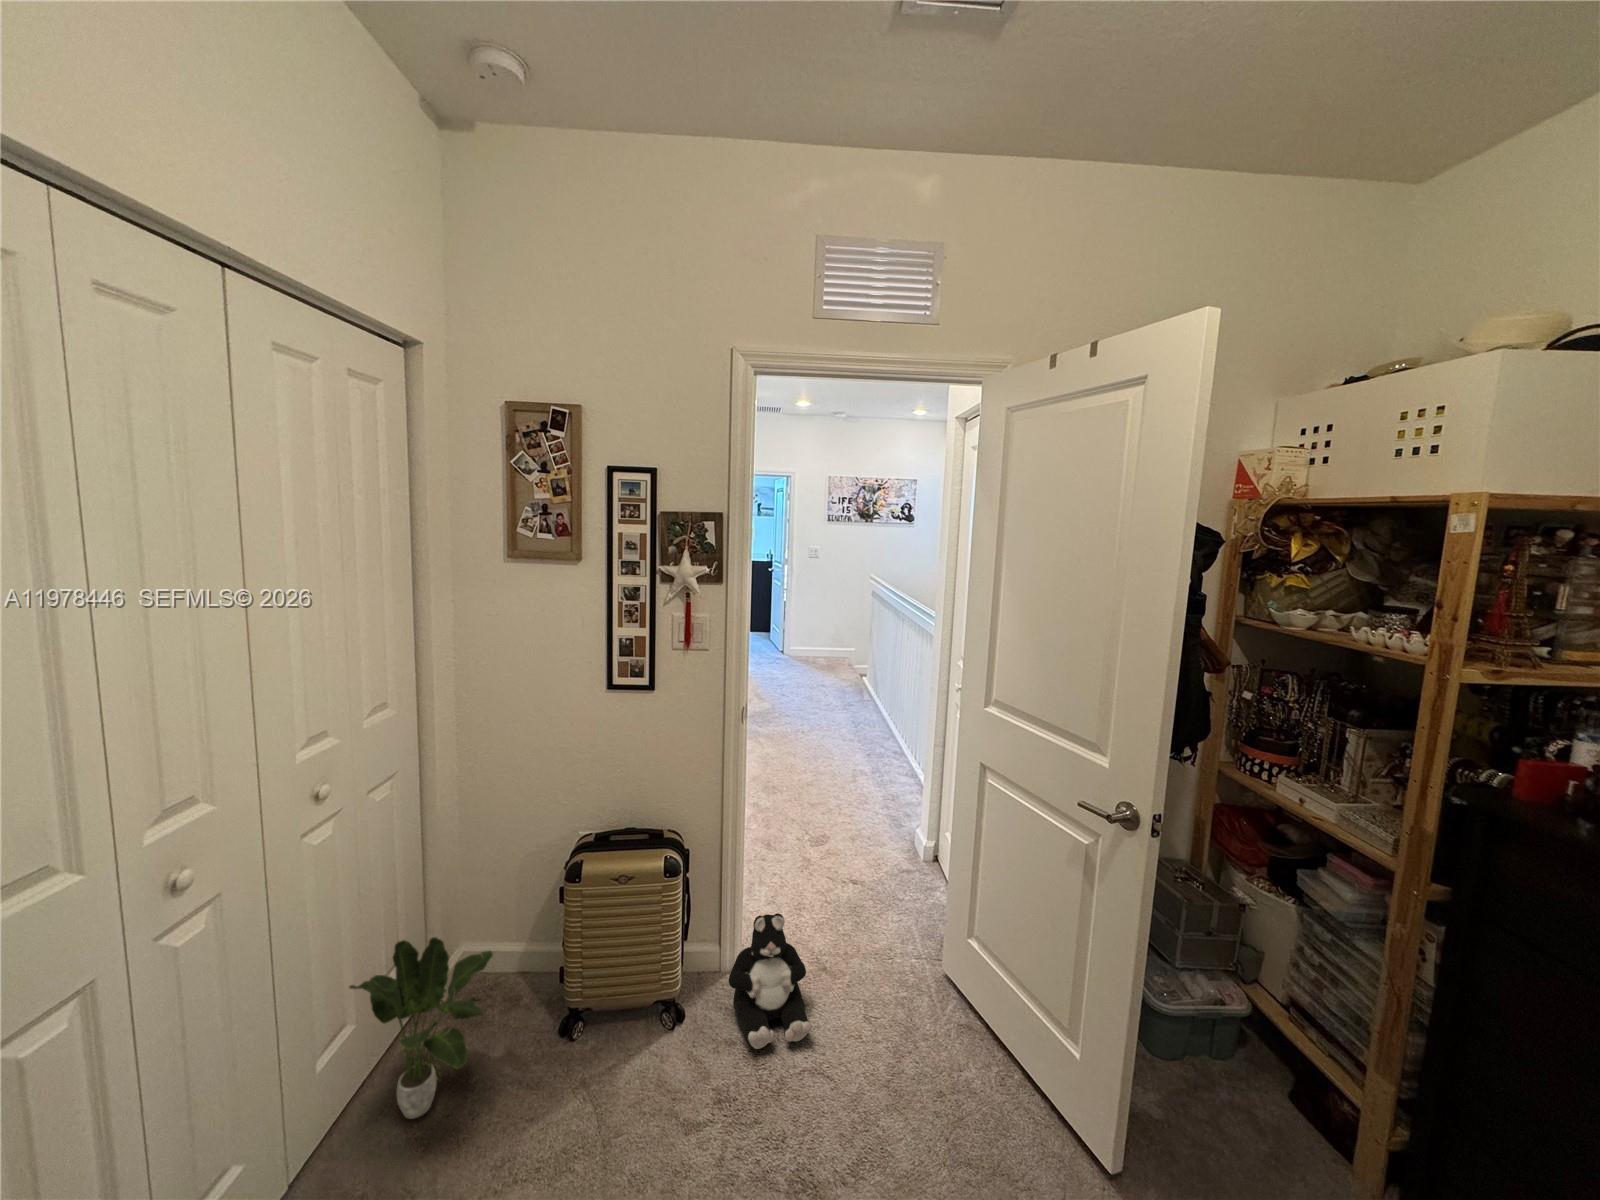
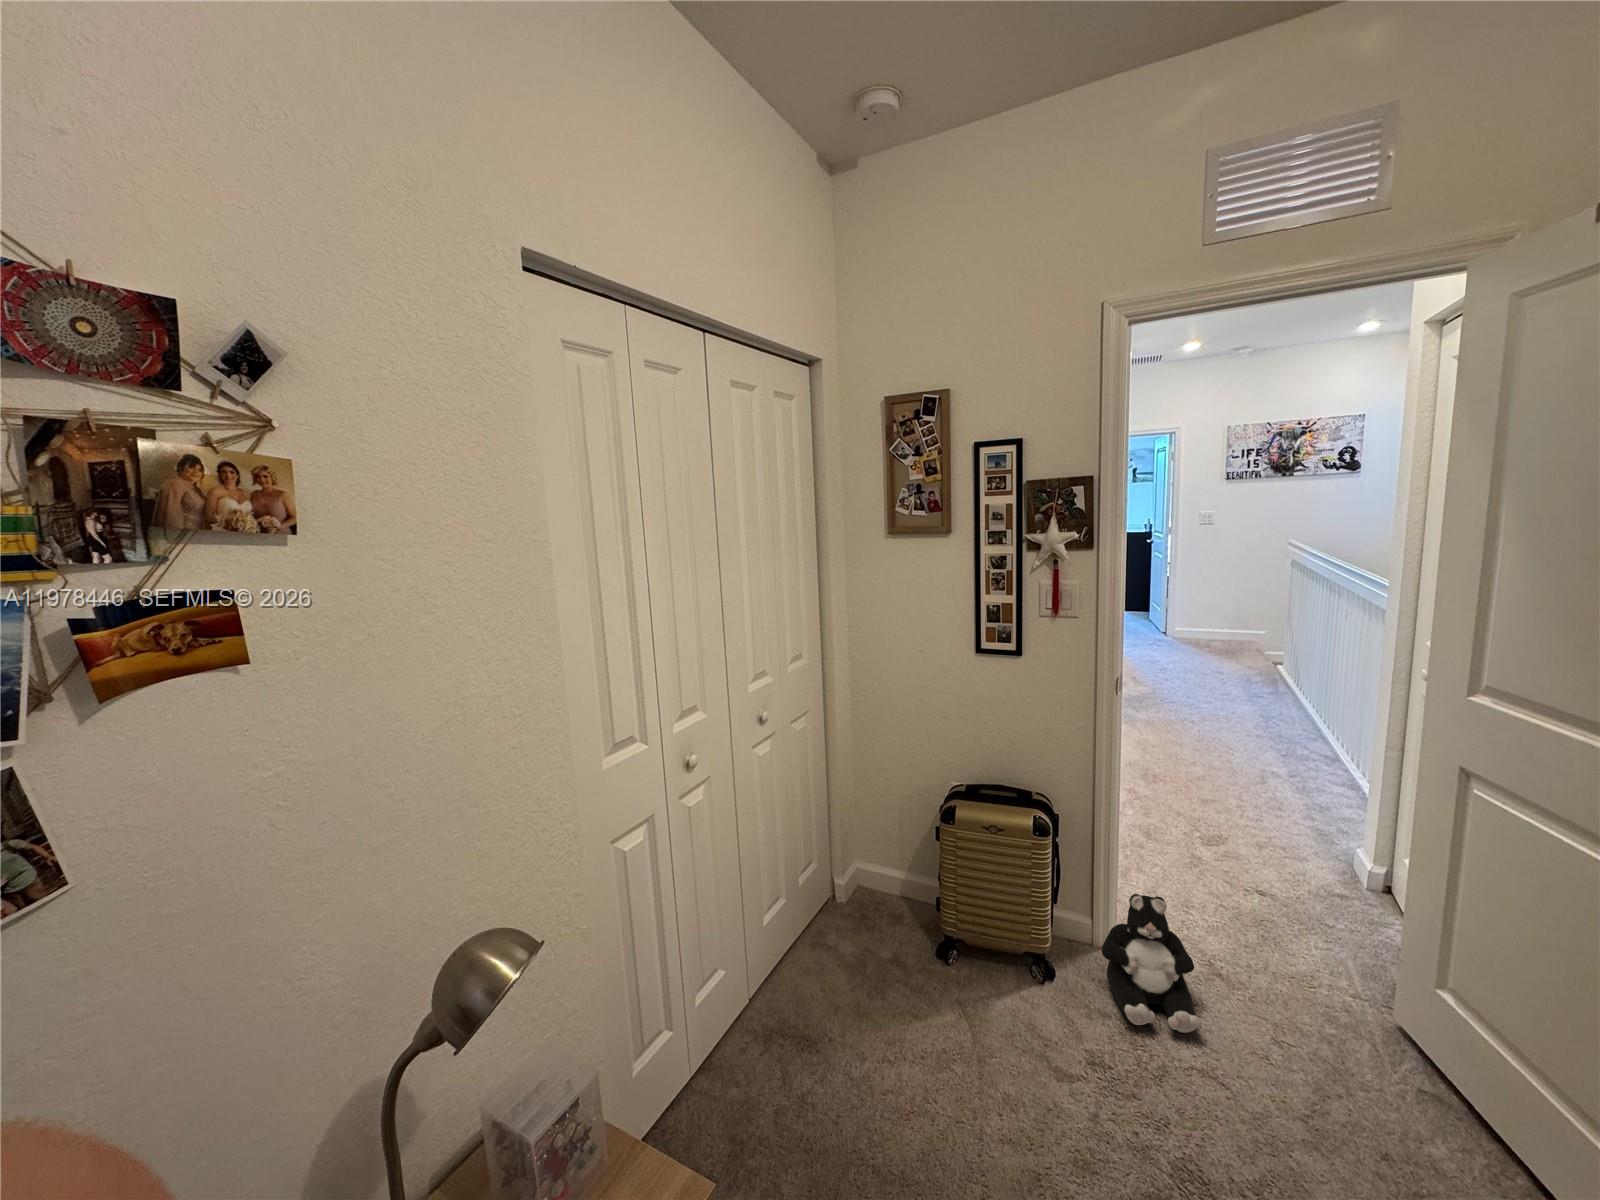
potted plant: present [349,937,493,1119] -> none [790,835,887,976]

